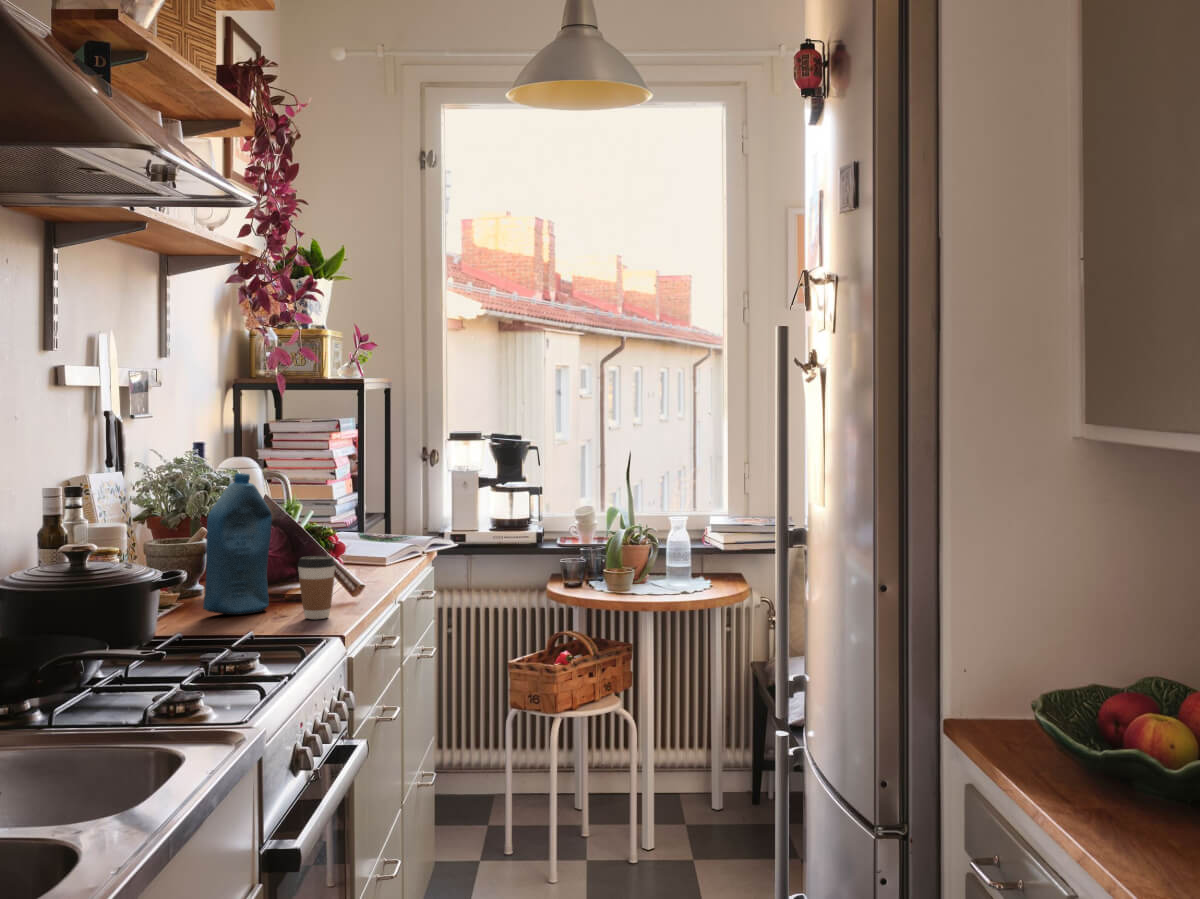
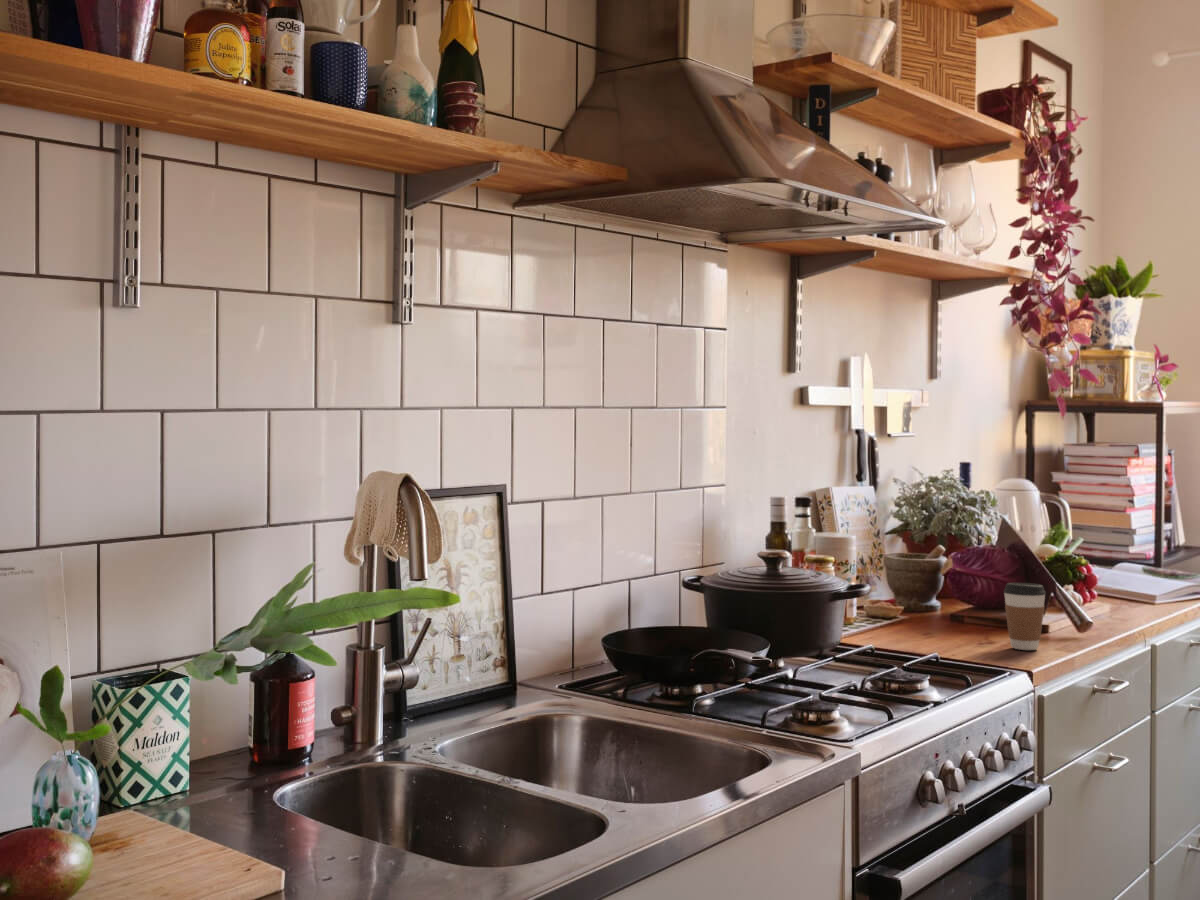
bottle: present [203,473,272,615] -> none [915,493,990,635]

